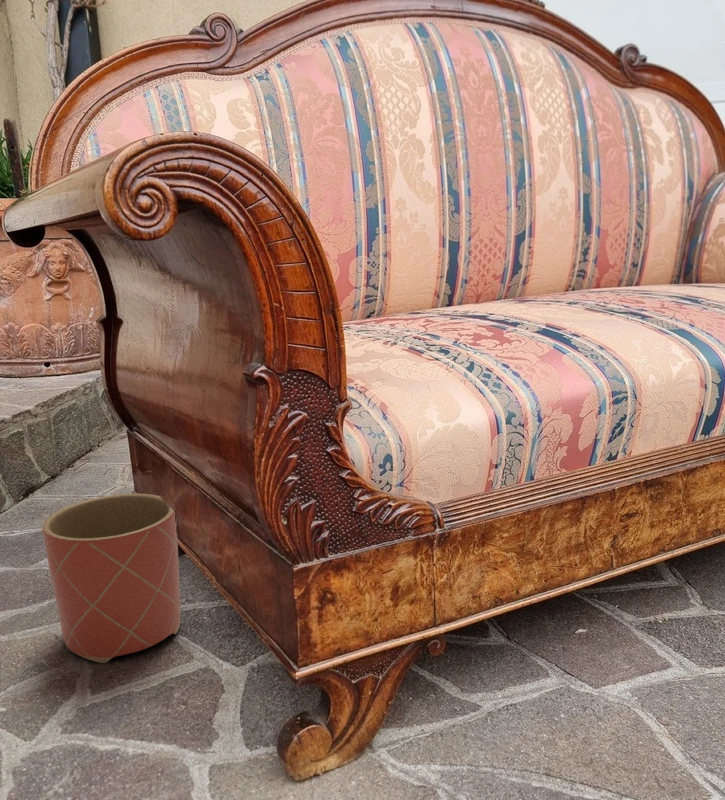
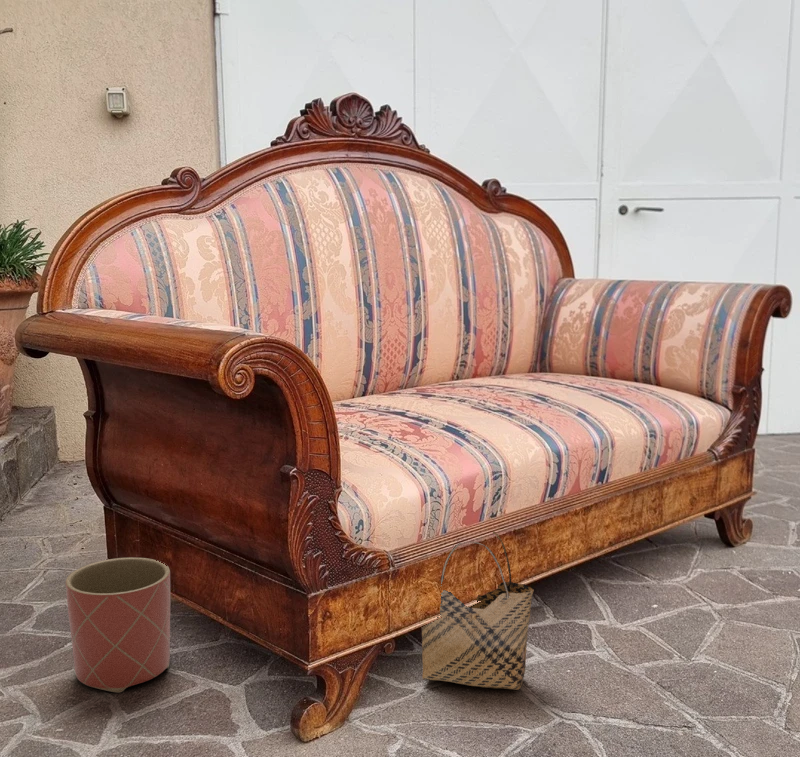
woven basket: none [491,469,673,726] -> present [422,531,534,690]

